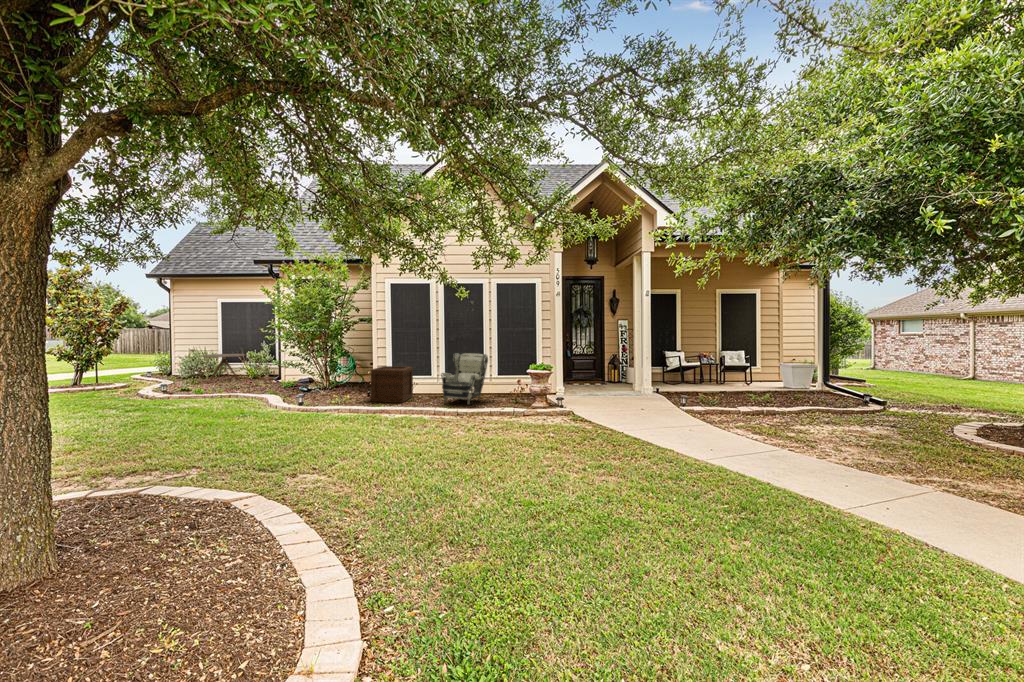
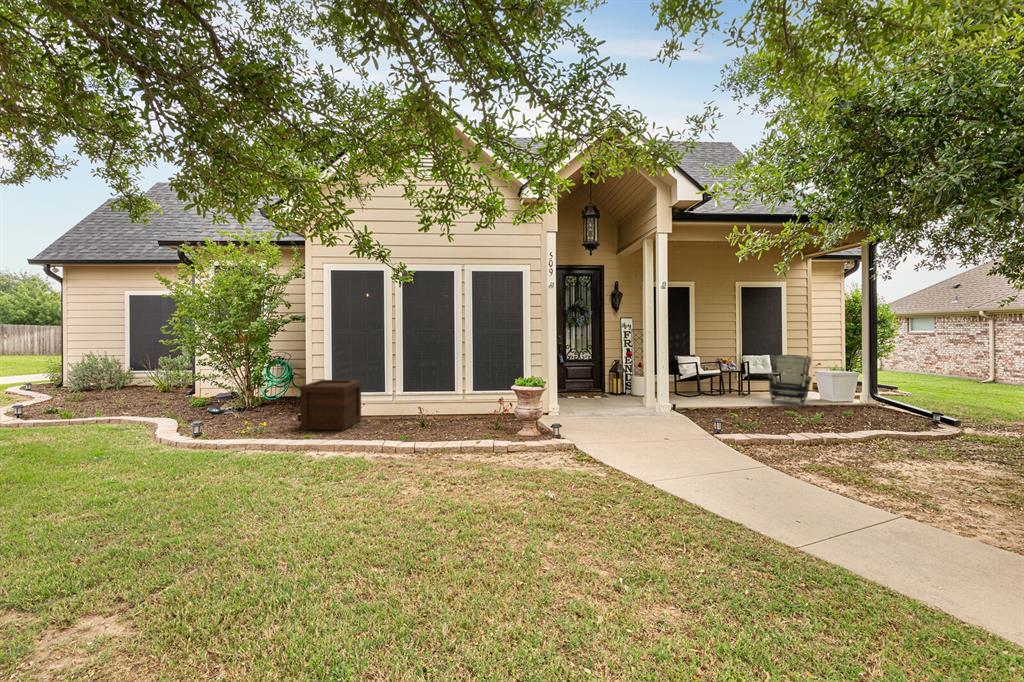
armchair: present [441,353,488,405] -> present [767,355,812,406]
round table: present [202,354,245,381] -> none [95,360,157,397]

